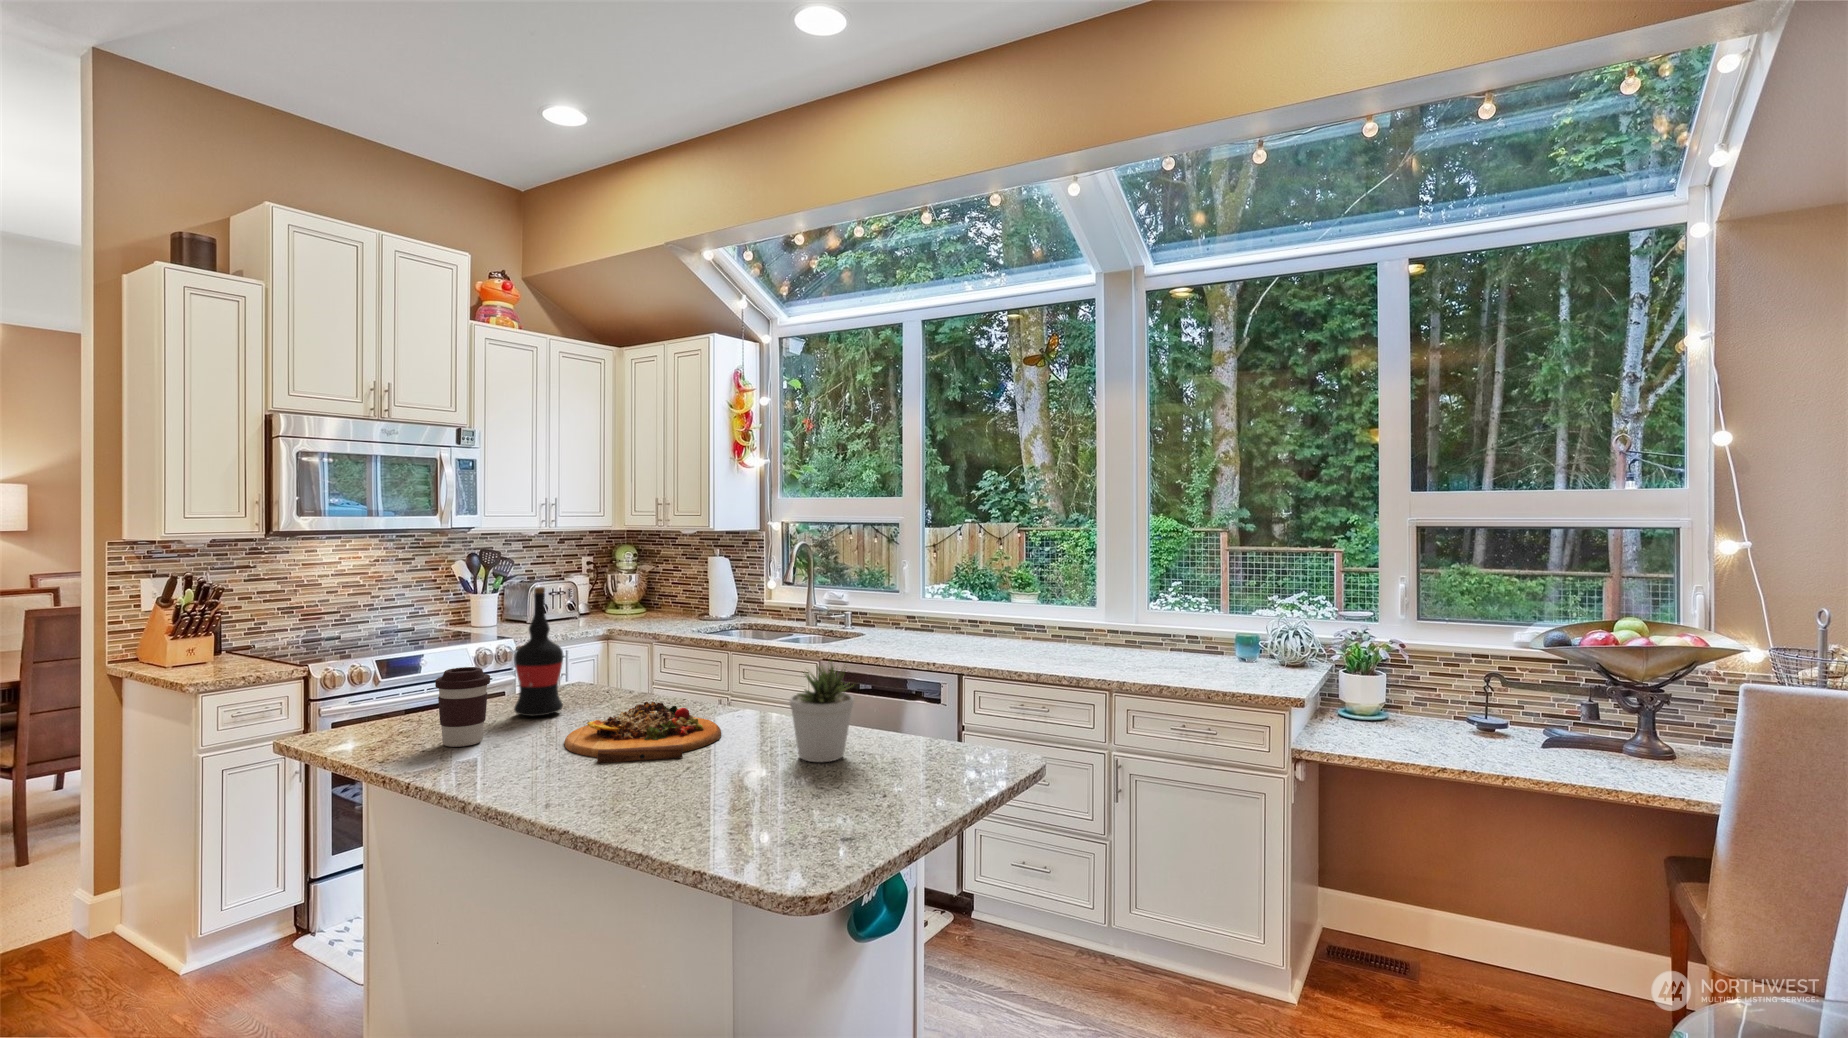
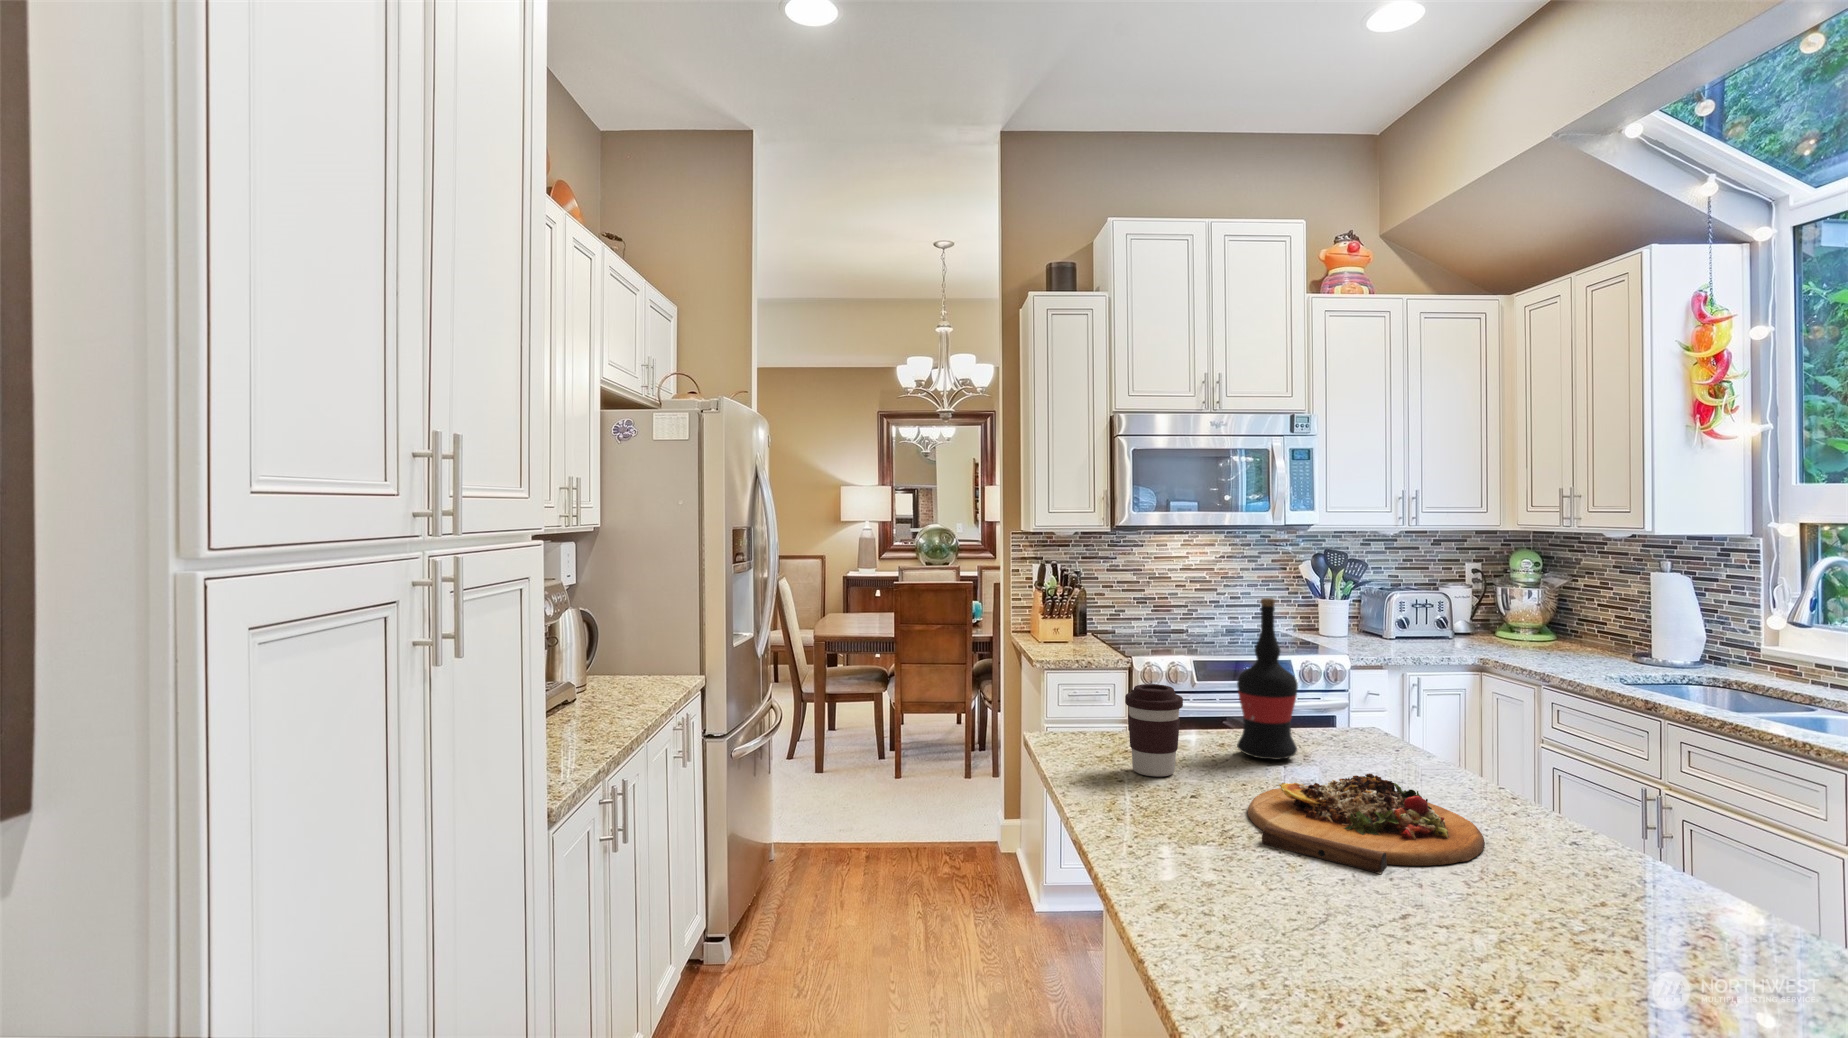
potted plant: present [790,661,854,762] -> none [1561,778,1718,976]

